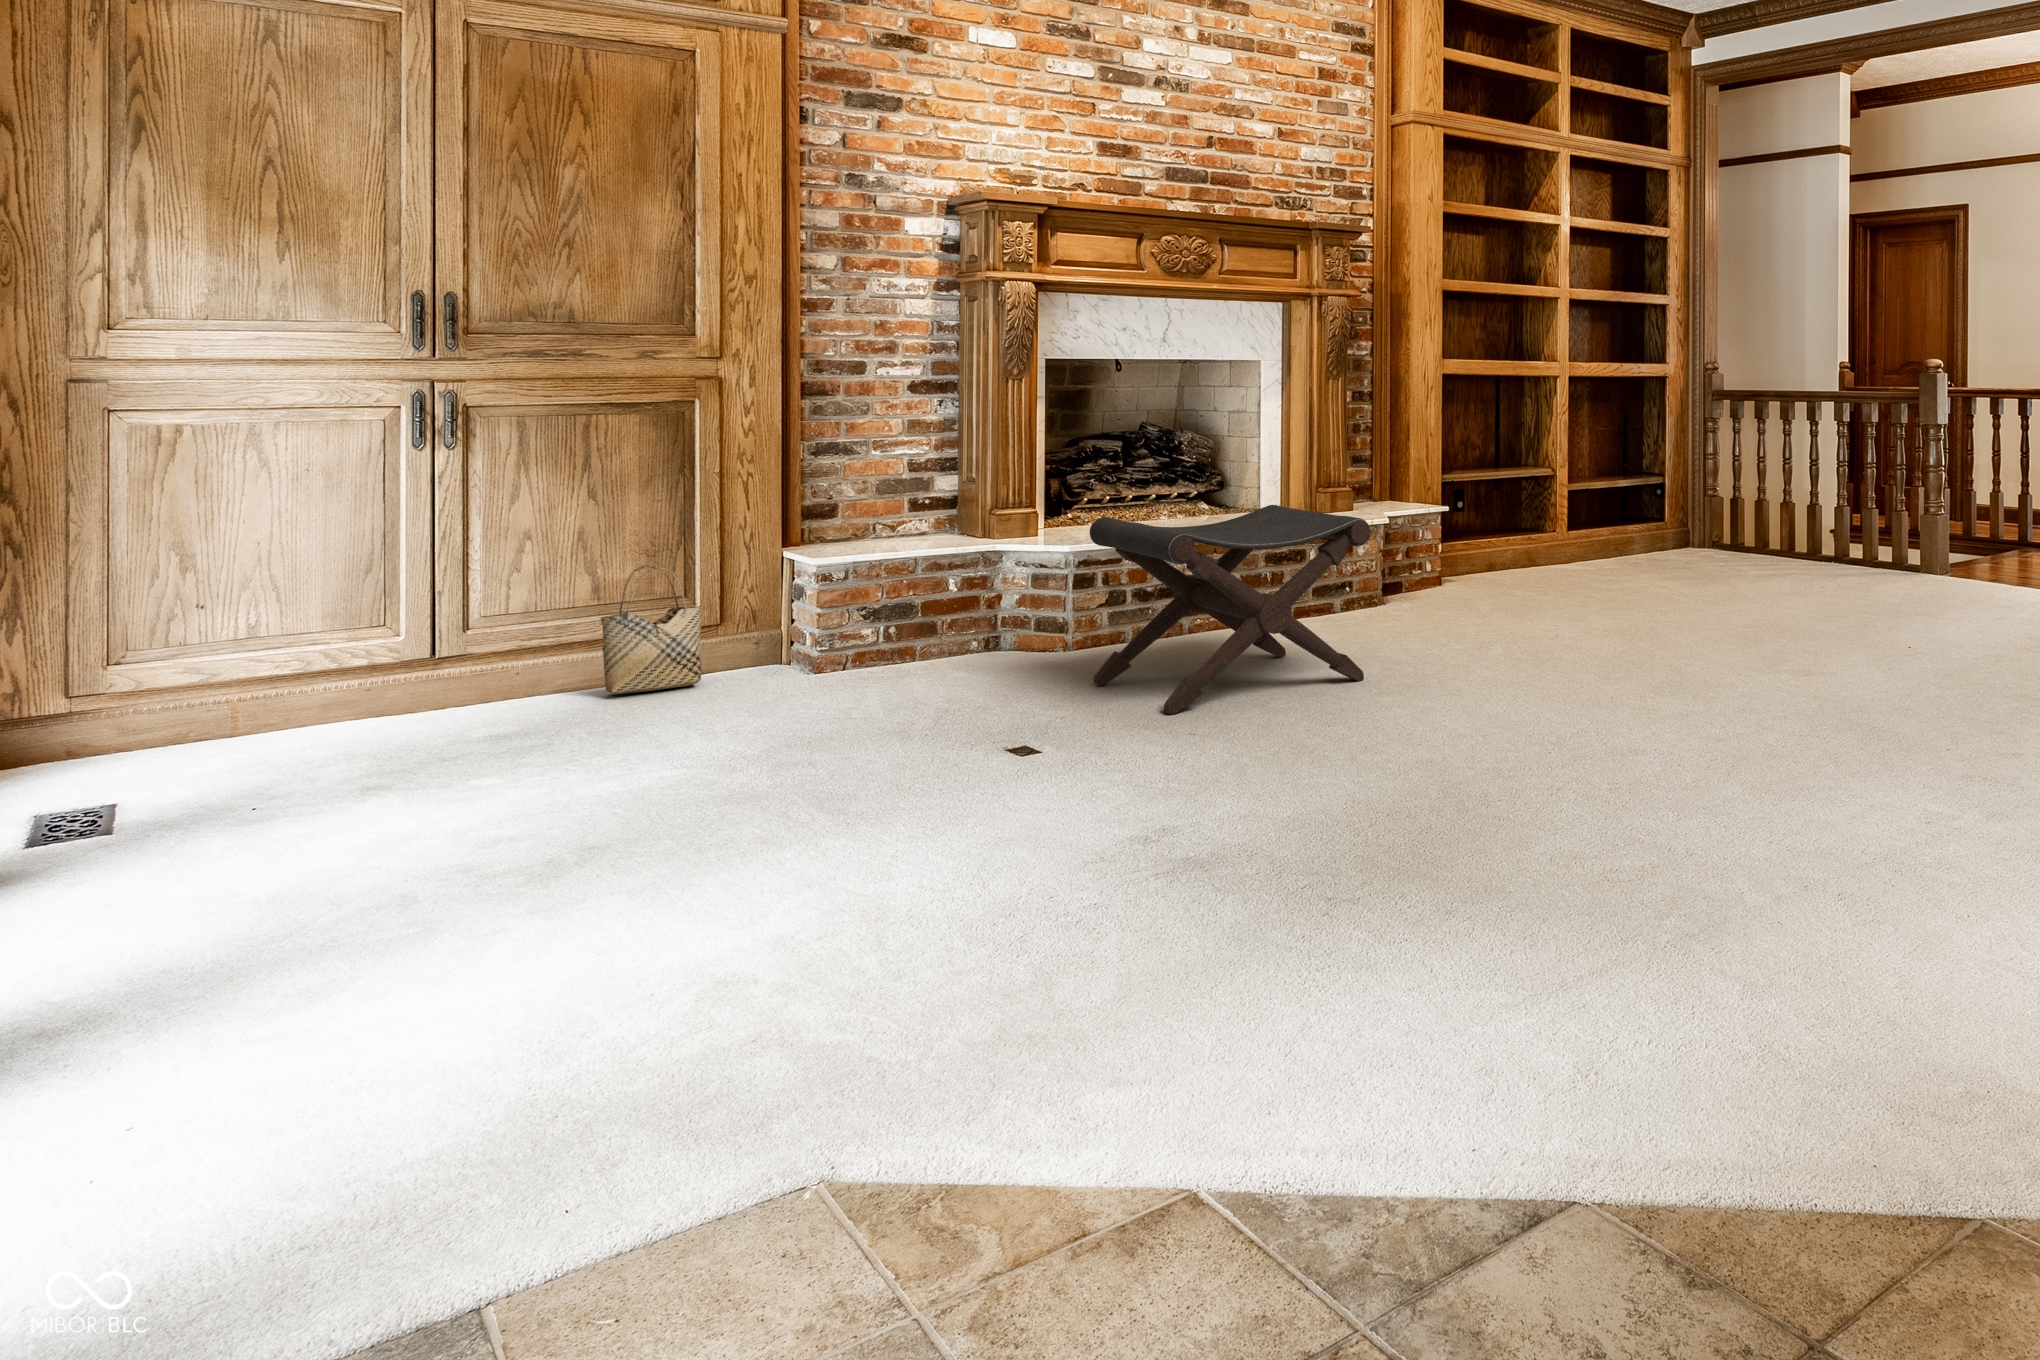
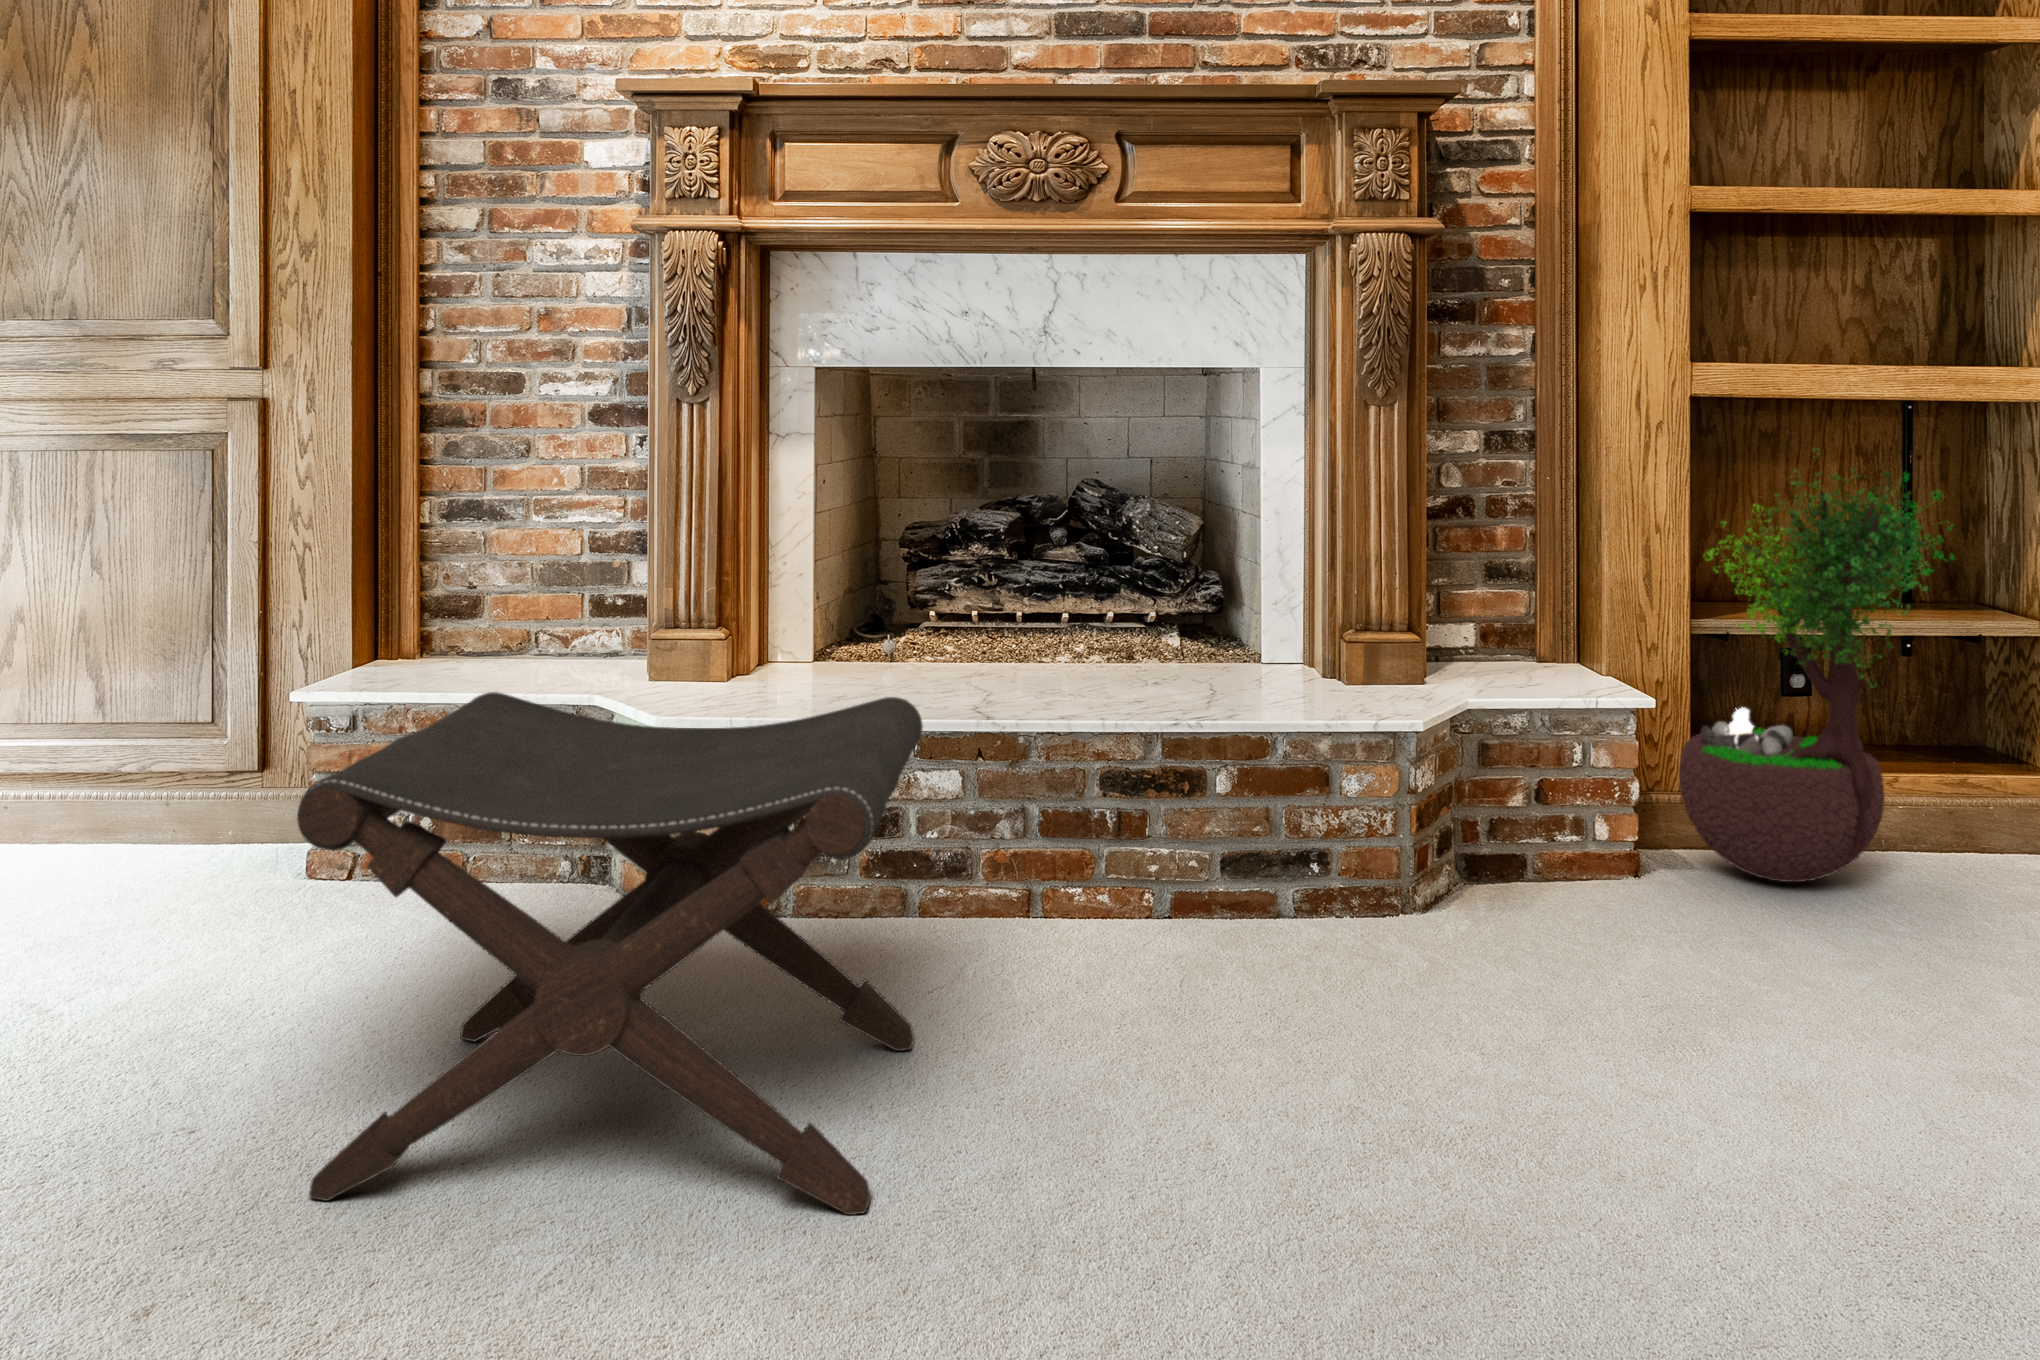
potted tree: none [1442,392,1548,578] -> present [1679,448,1954,882]
woven basket: present [600,565,702,694] -> none [48,674,196,865]

